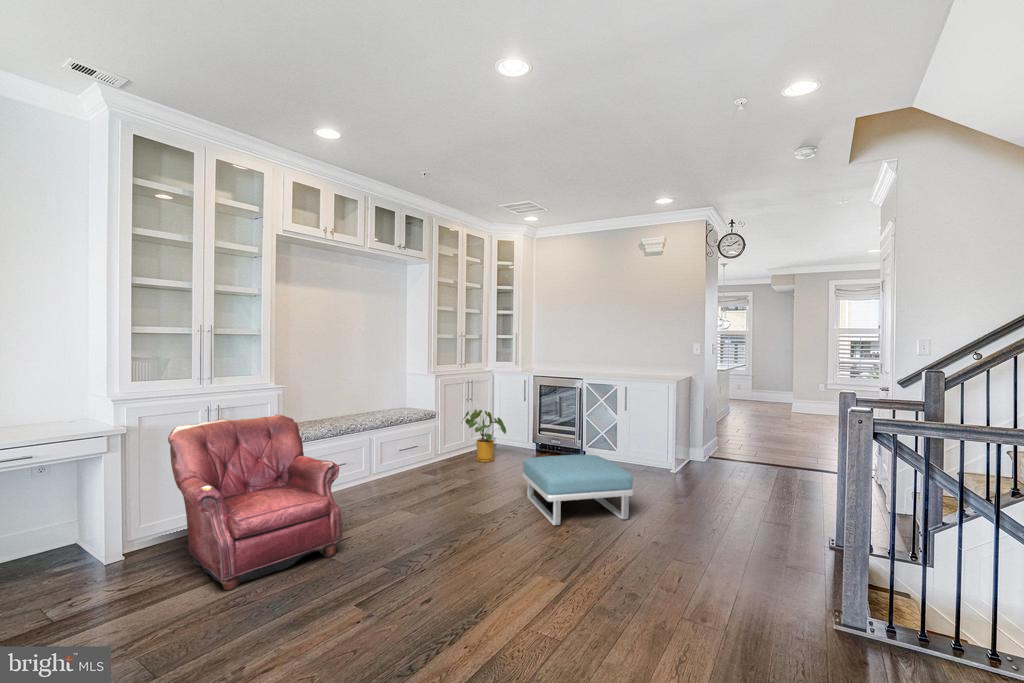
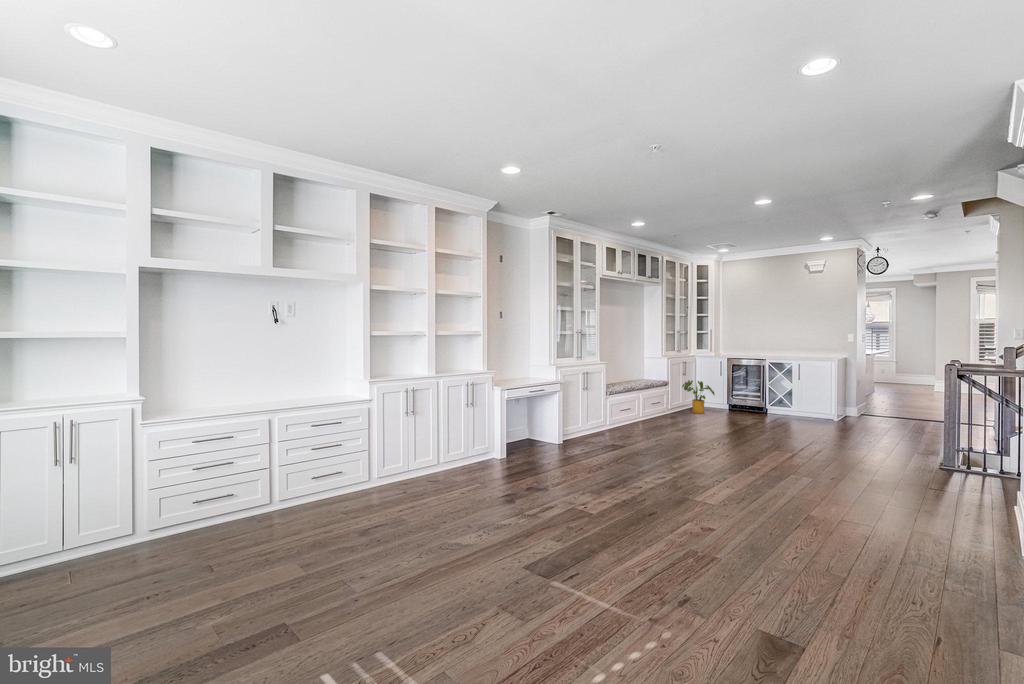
armchair: present [168,414,343,590] -> none [578,375,667,451]
footstool: present [523,455,634,525] -> none [742,405,819,440]

